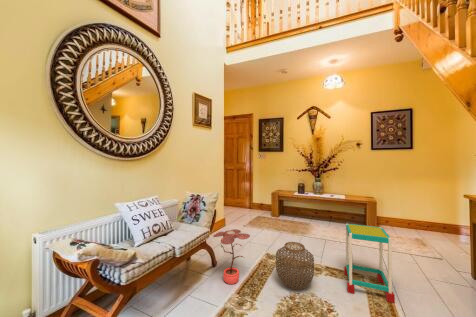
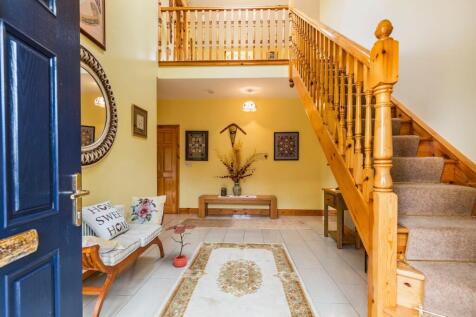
side table: present [344,224,395,303] -> none [260,211,288,255]
woven basket: present [276,242,314,290] -> none [215,227,242,261]

